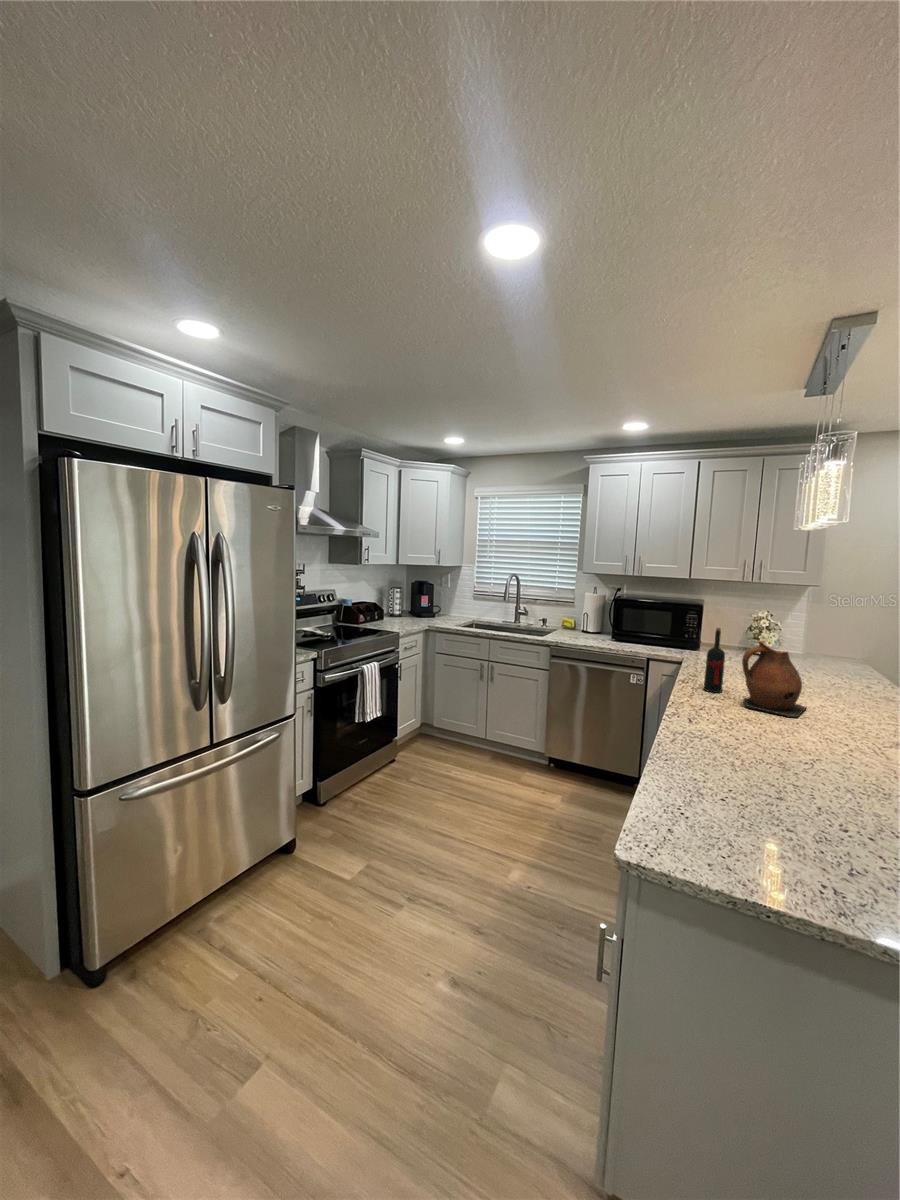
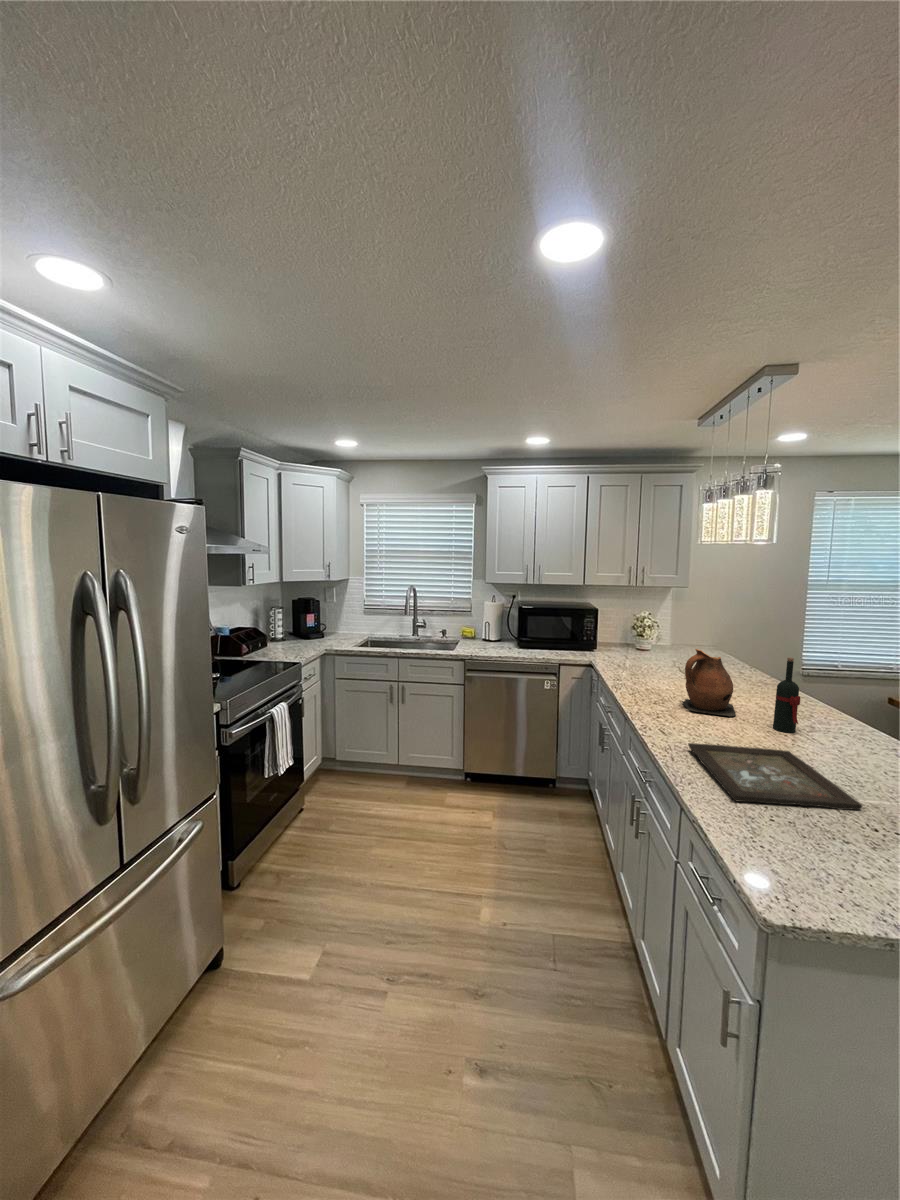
wine bottle: present [703,628,725,693] -> present [773,658,800,733]
tray: none [696,727,850,809] -> present [688,743,862,810]

